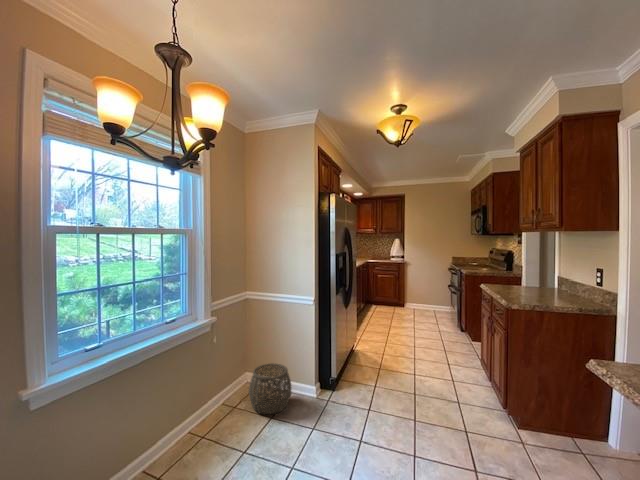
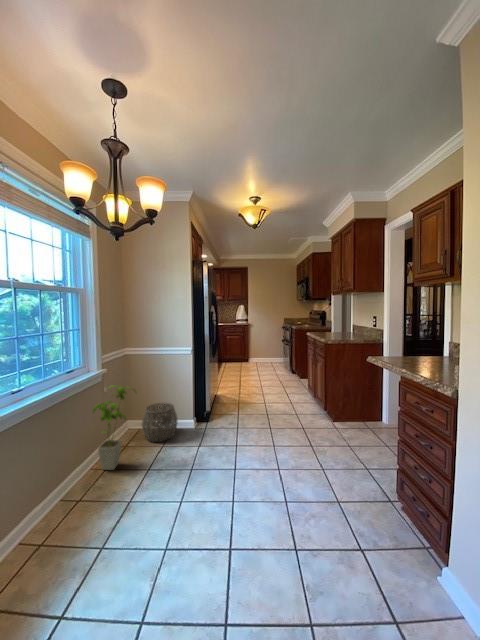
house plant: none [180,344,234,448] -> present [93,385,136,470]

